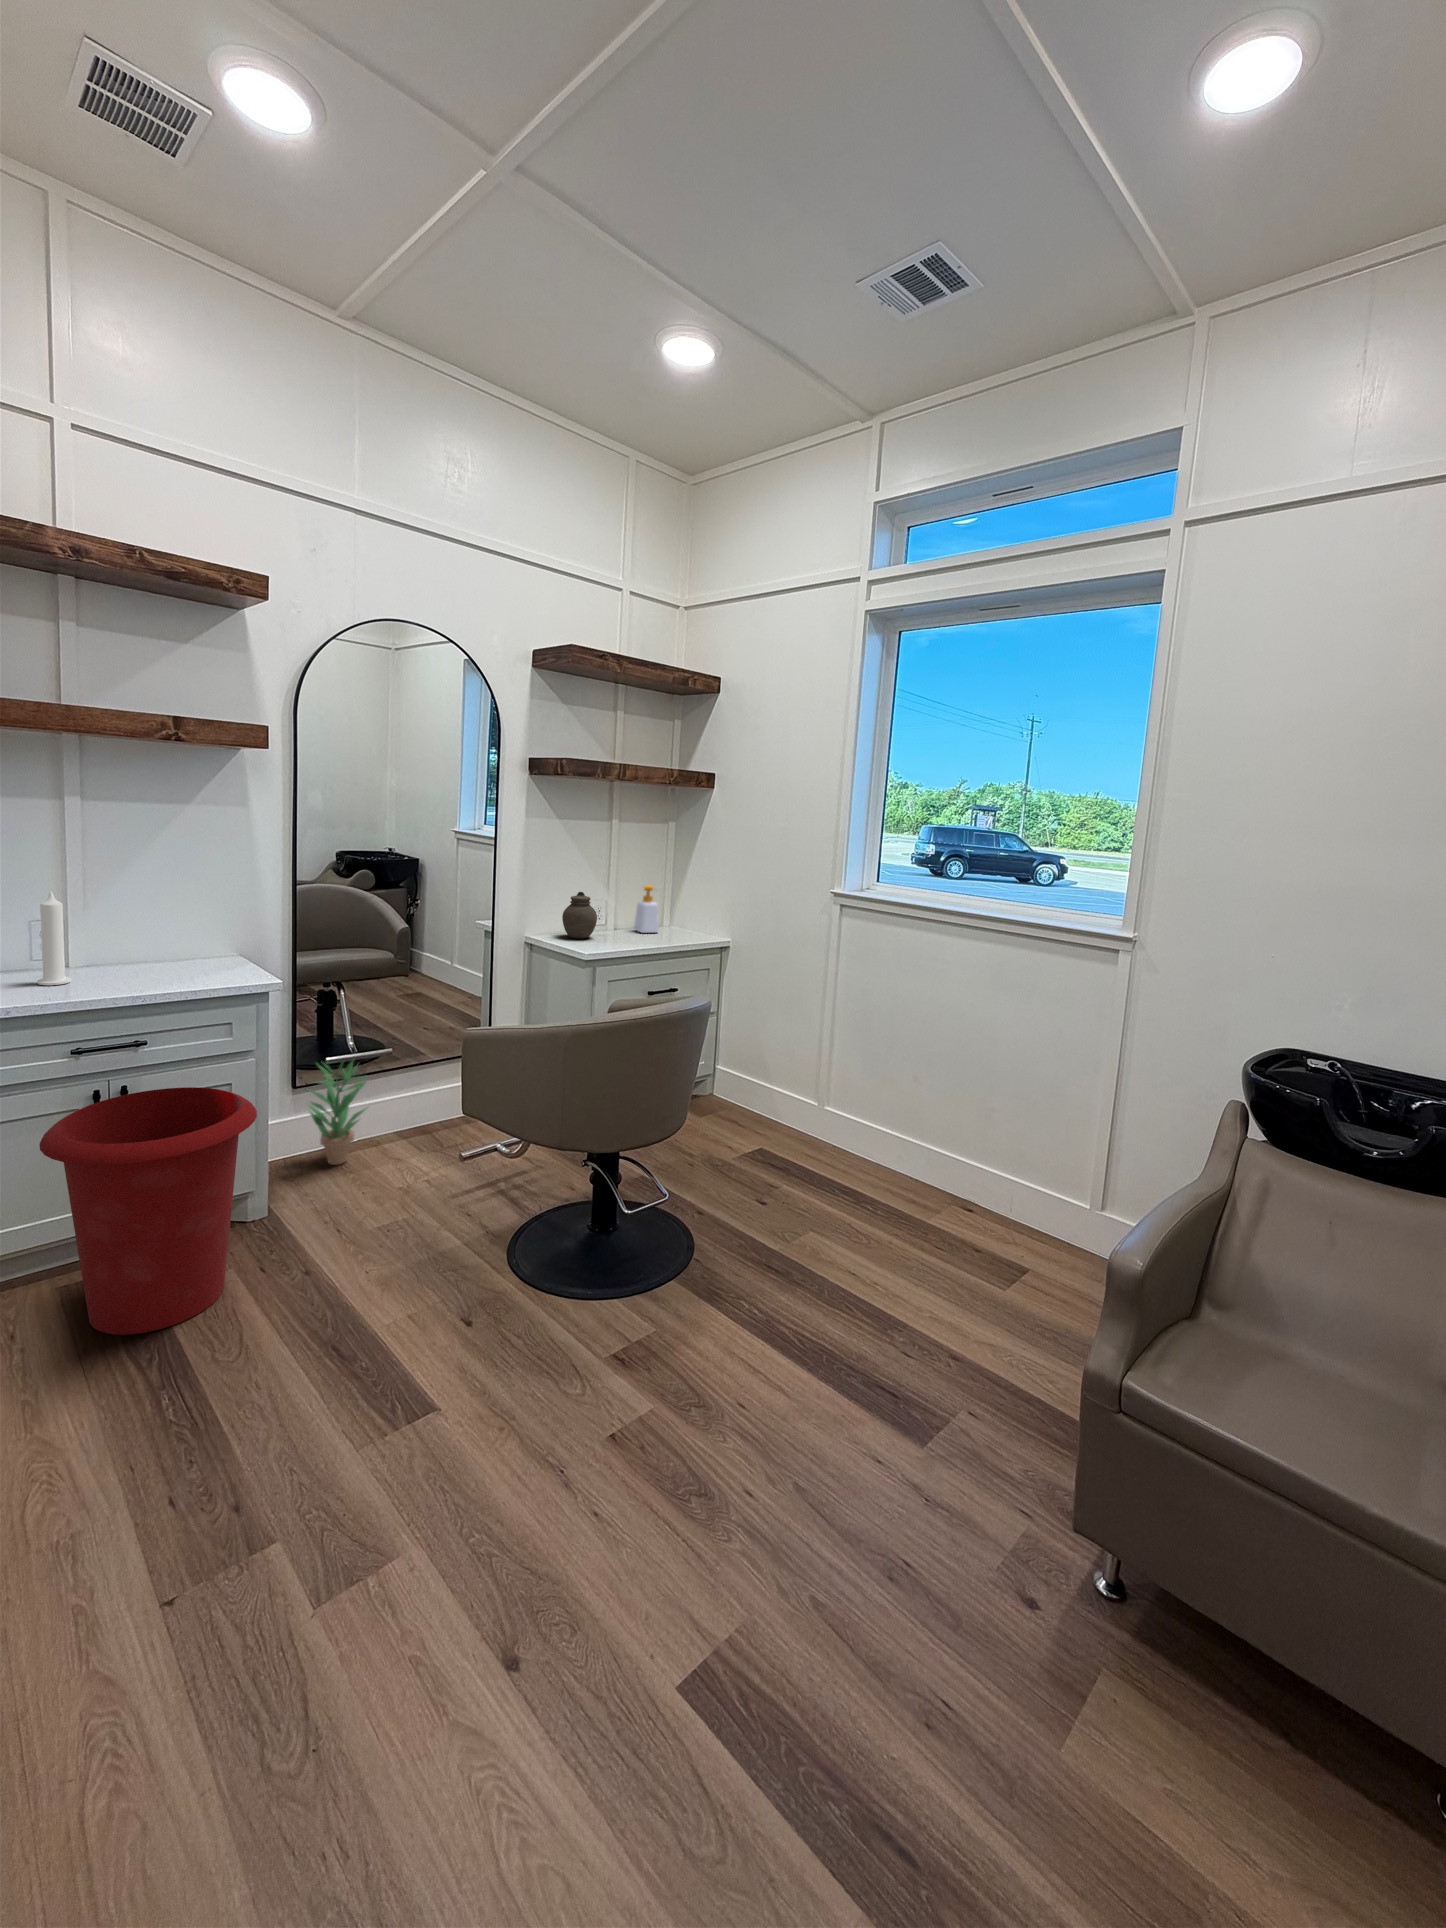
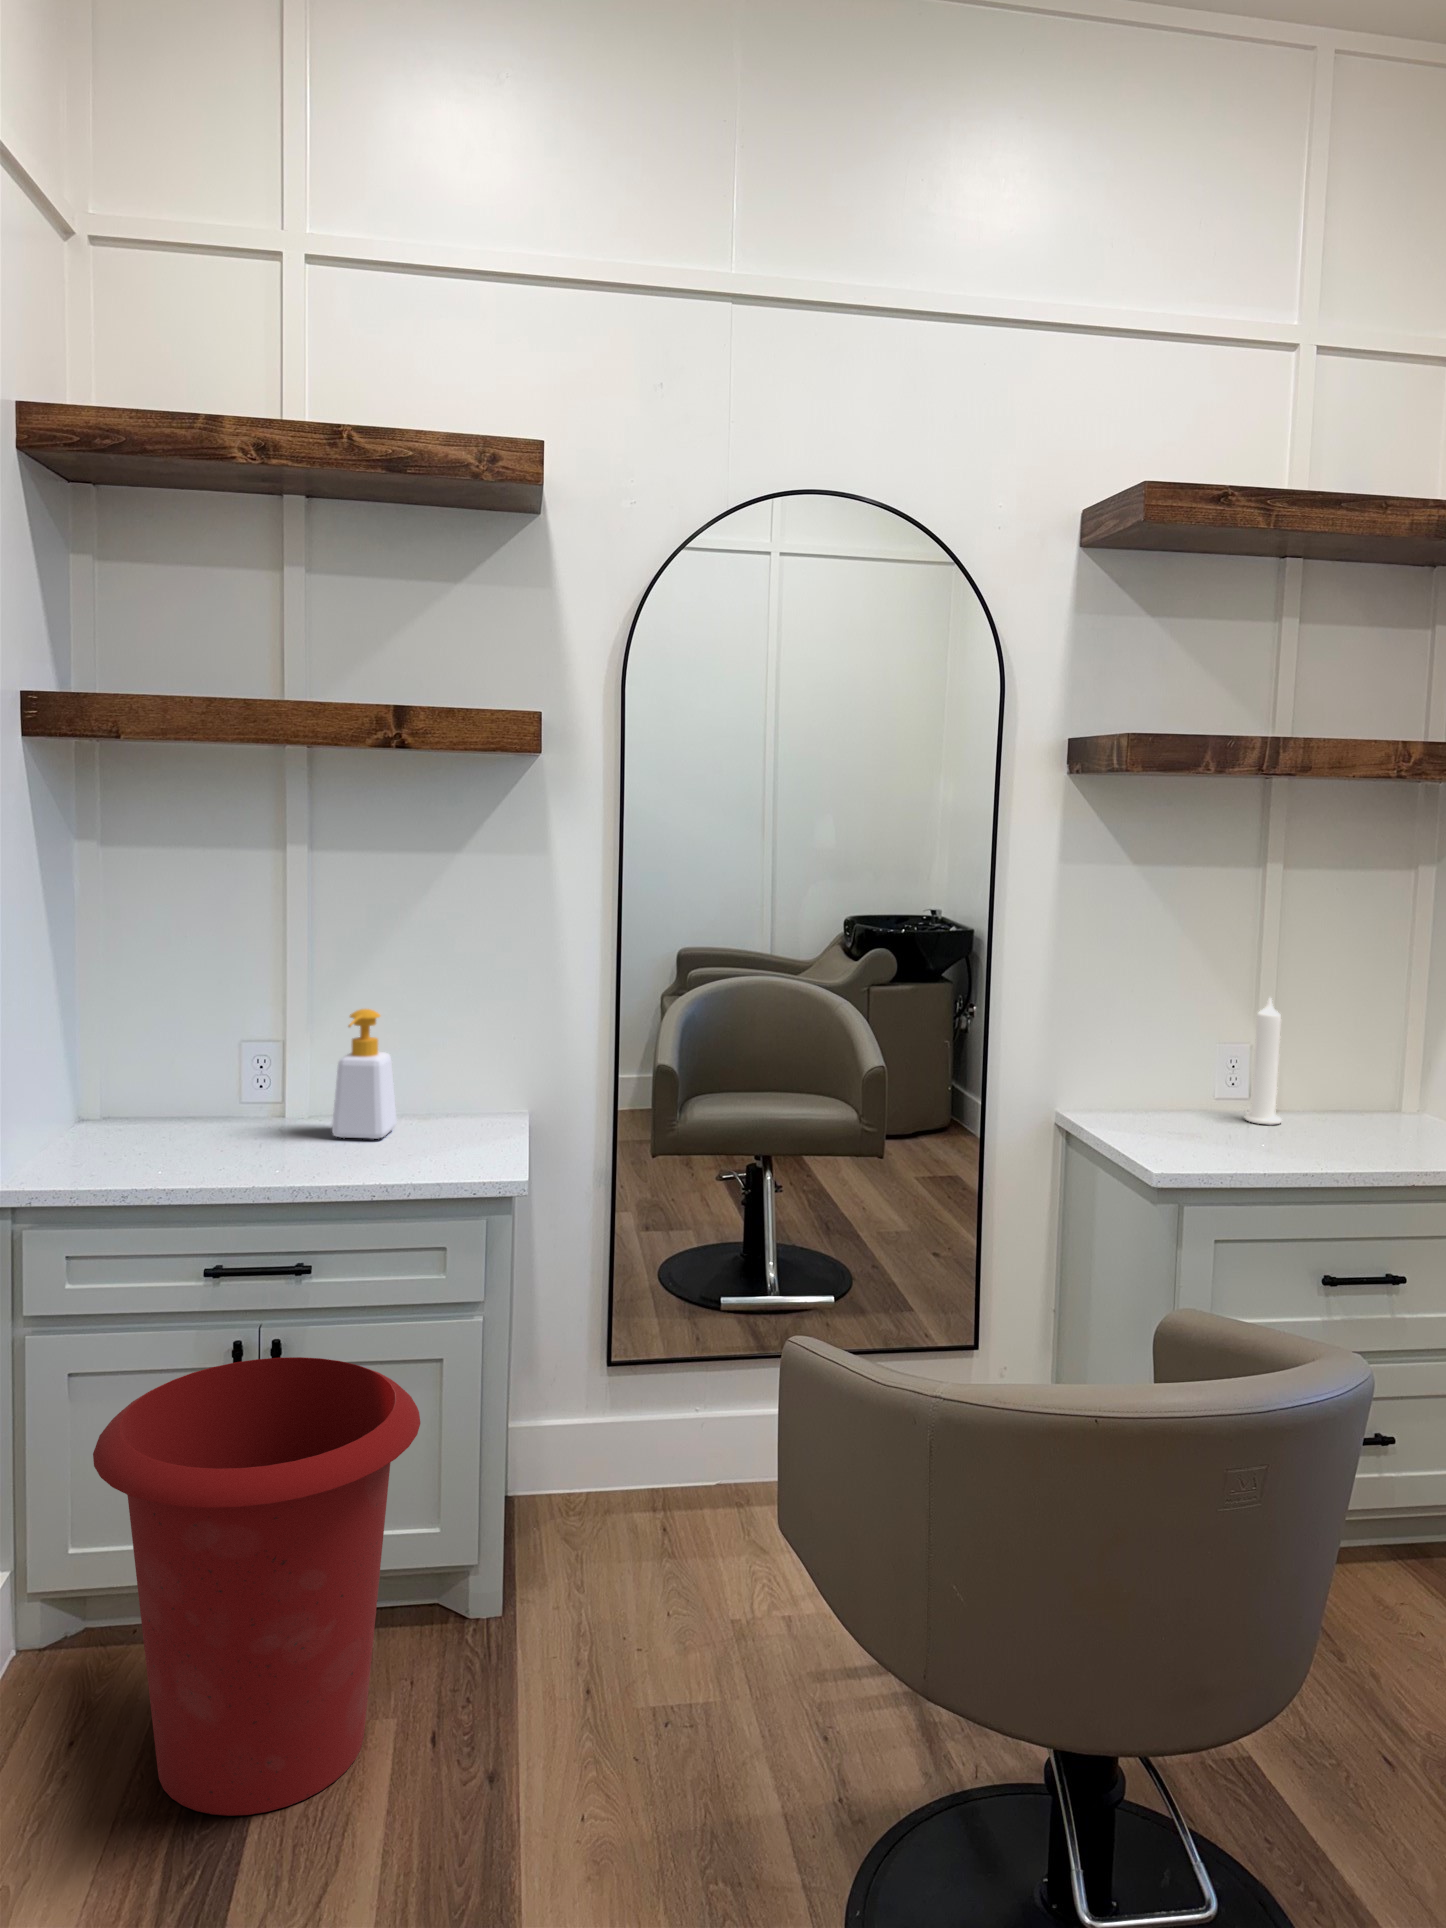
soap bottle: present [634,885,659,933] -> present [332,1009,397,1139]
candle: present [37,892,71,985] -> present [1245,998,1282,1125]
jar: present [562,892,597,939] -> none [1134,1028,1213,1133]
potted plant: present [309,1061,366,1165] -> none [598,1331,713,1540]

